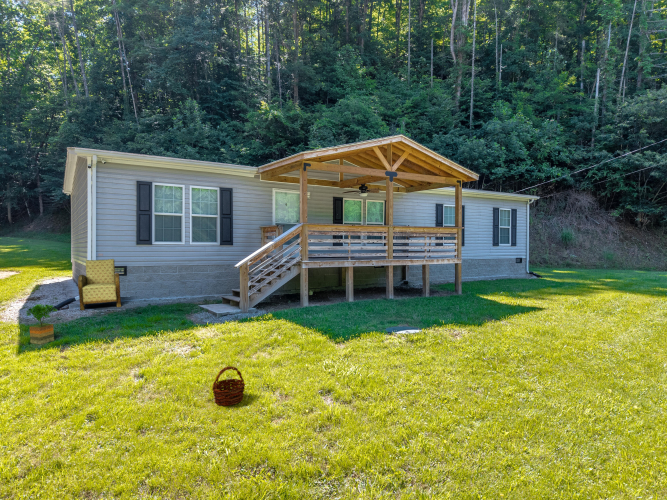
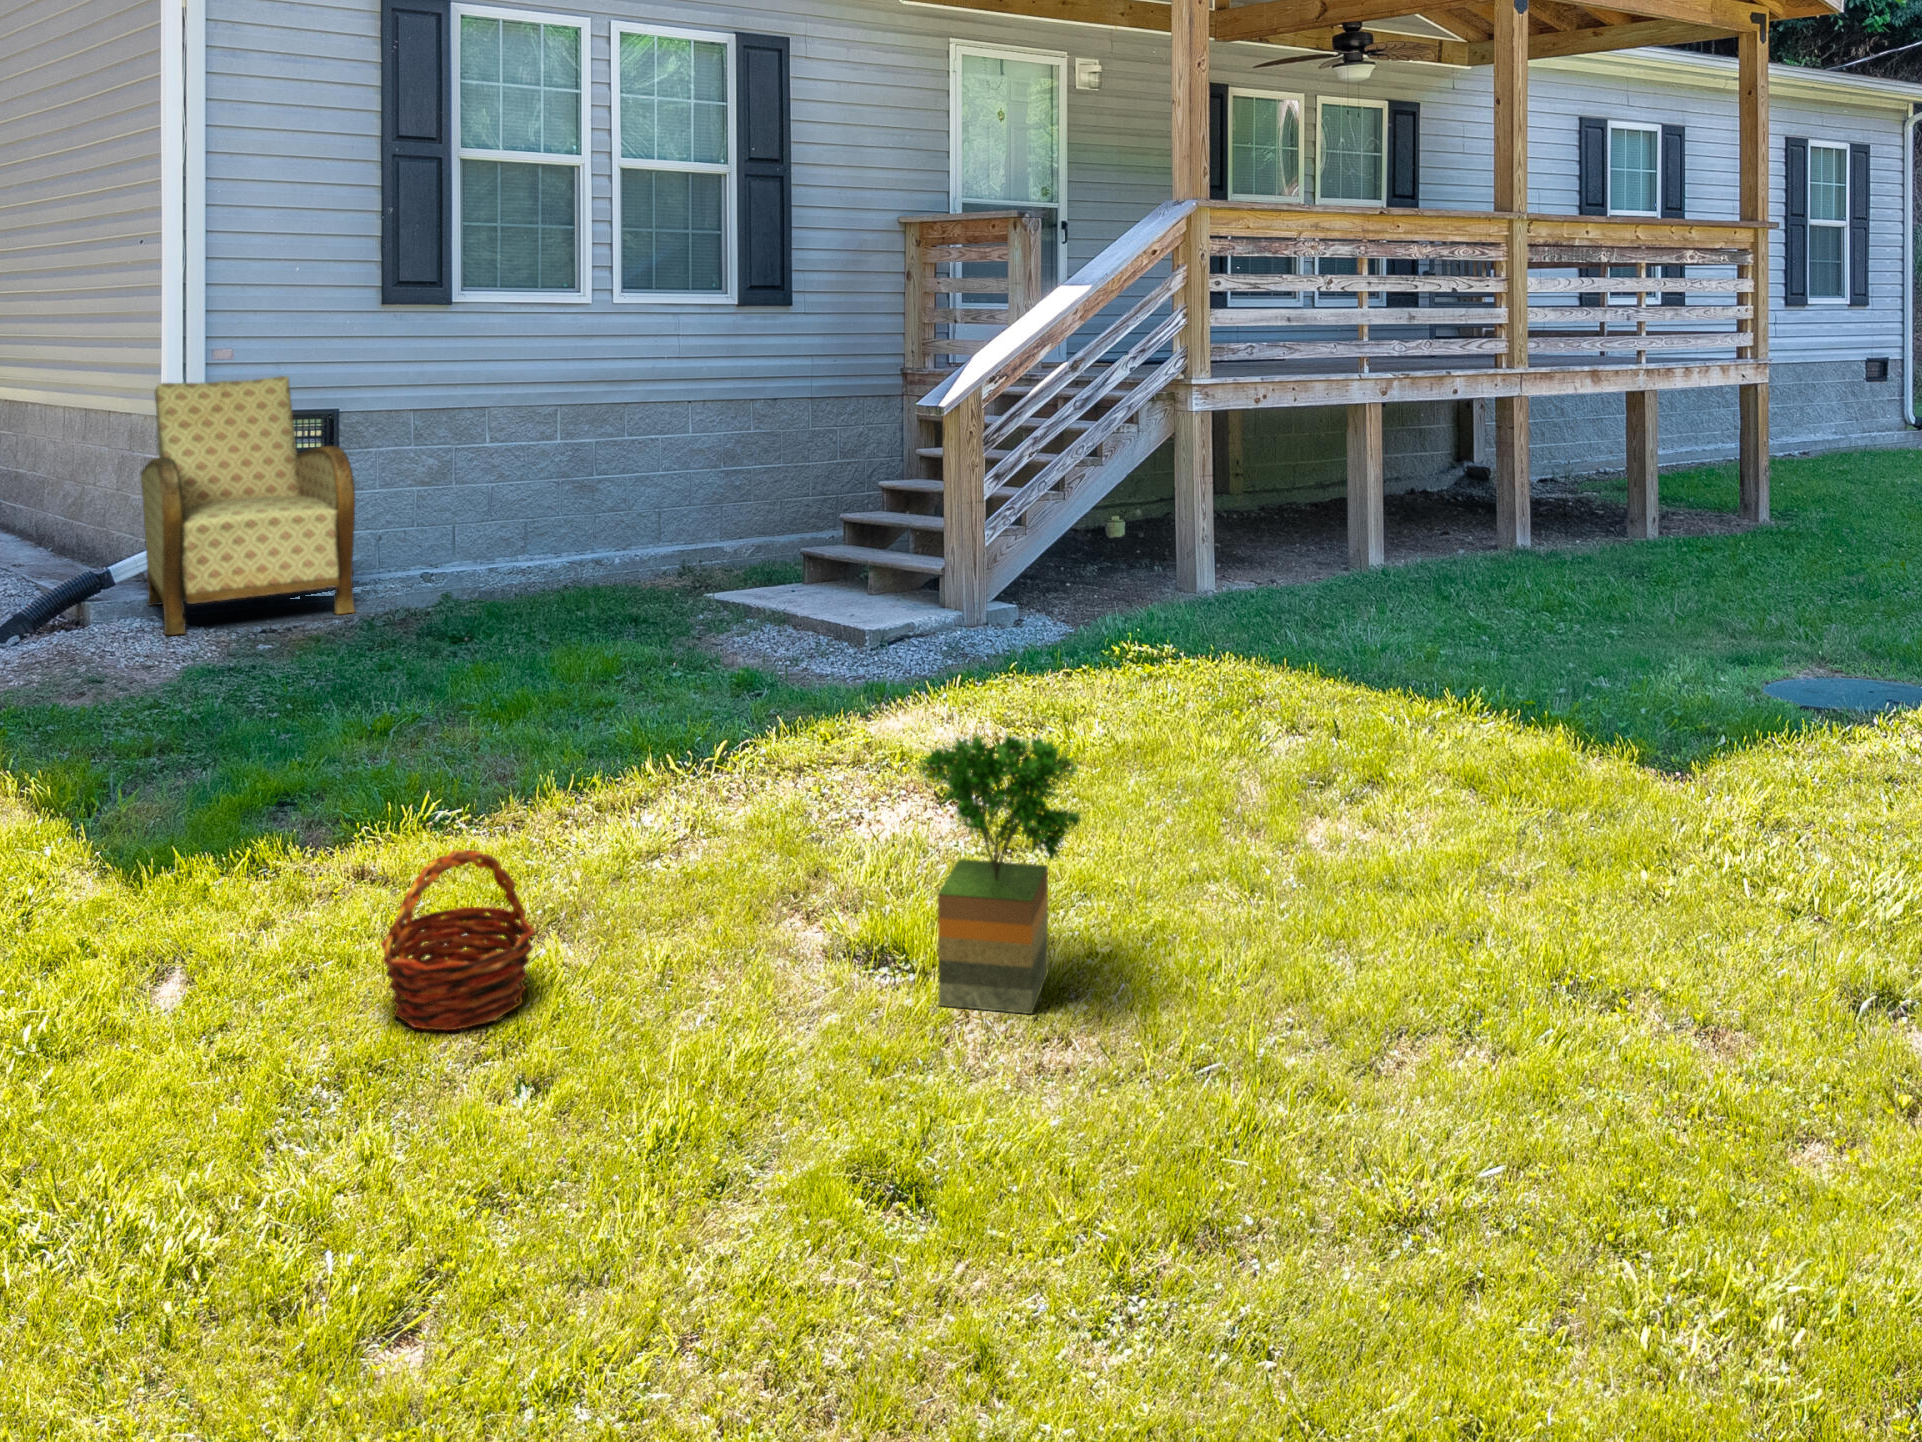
potted tree: present [27,304,57,344] -> present [919,734,1082,1014]
basket: present [212,366,245,406] -> present [381,850,534,1030]

